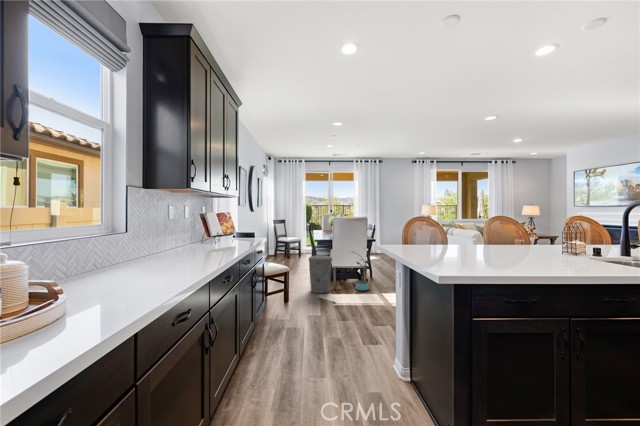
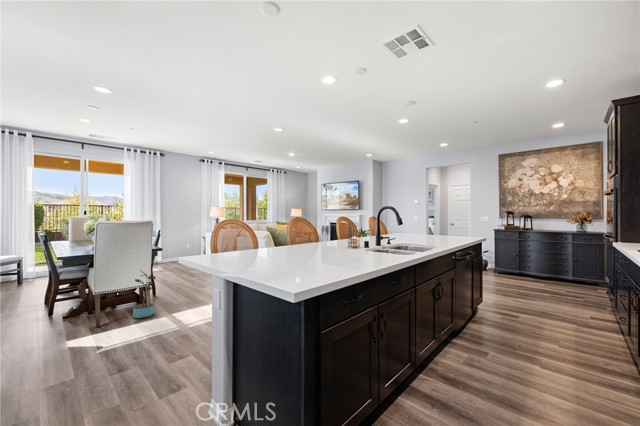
trash can: present [309,255,332,293] -> none [42,277,92,340]

